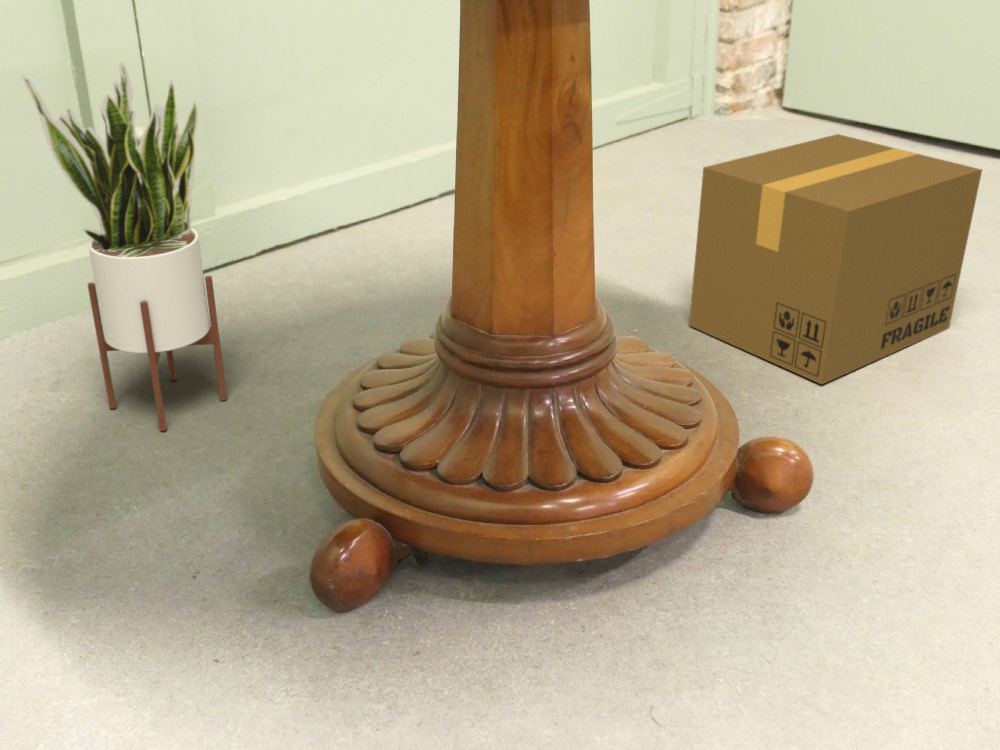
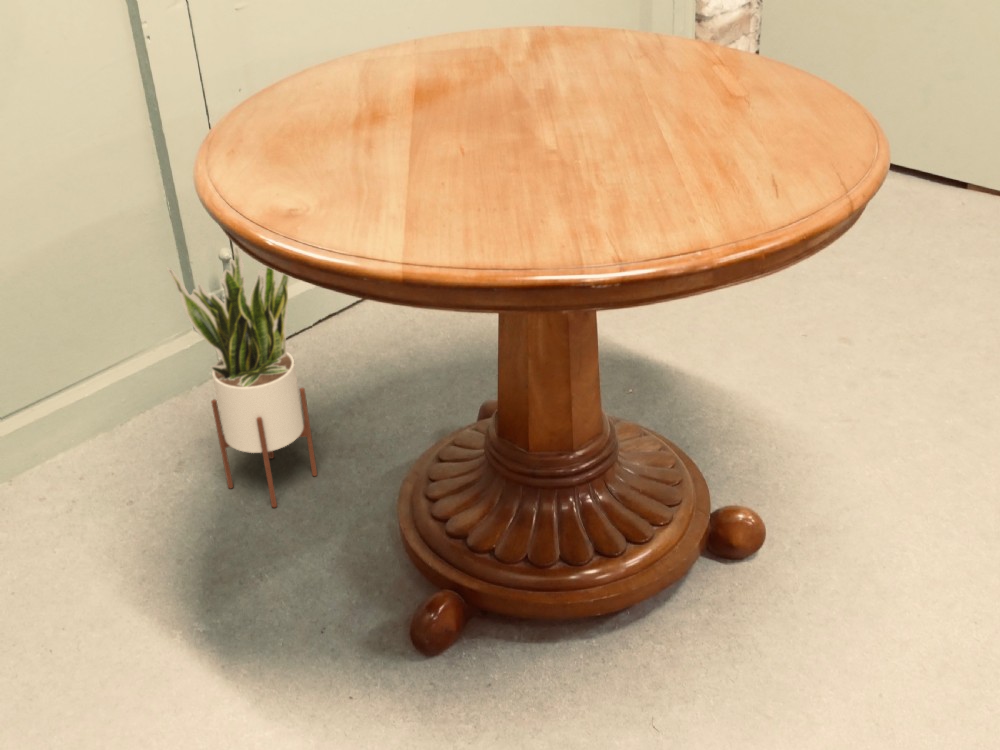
cardboard box: present [689,134,982,384] -> none [675,216,904,438]

